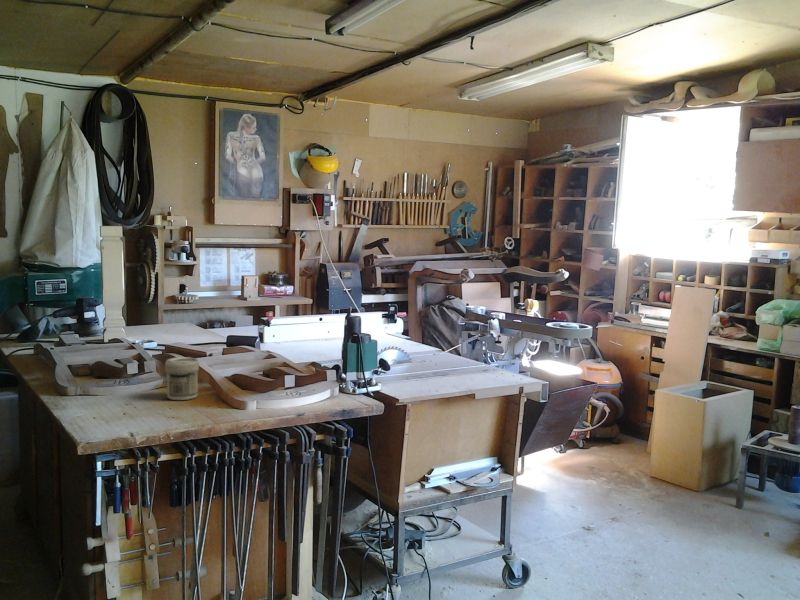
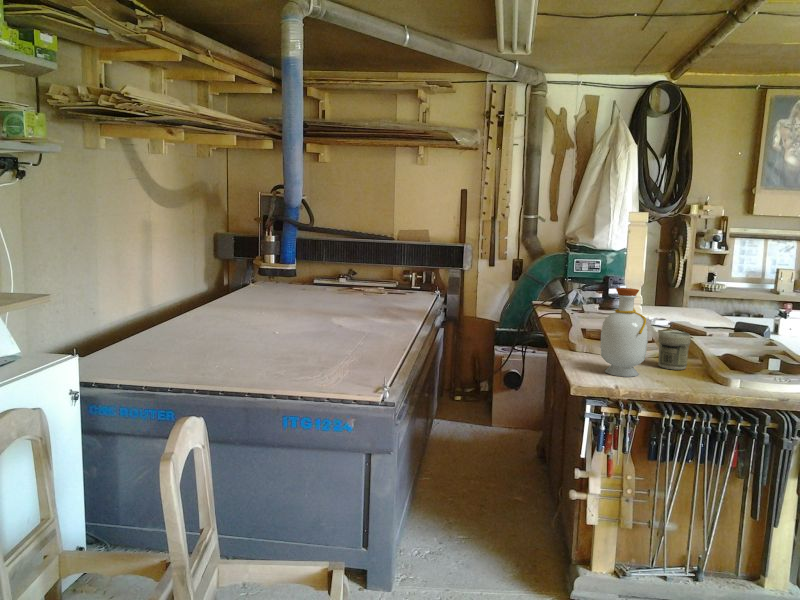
bottle: none [102,317,157,420] -> present [601,288,648,377]

